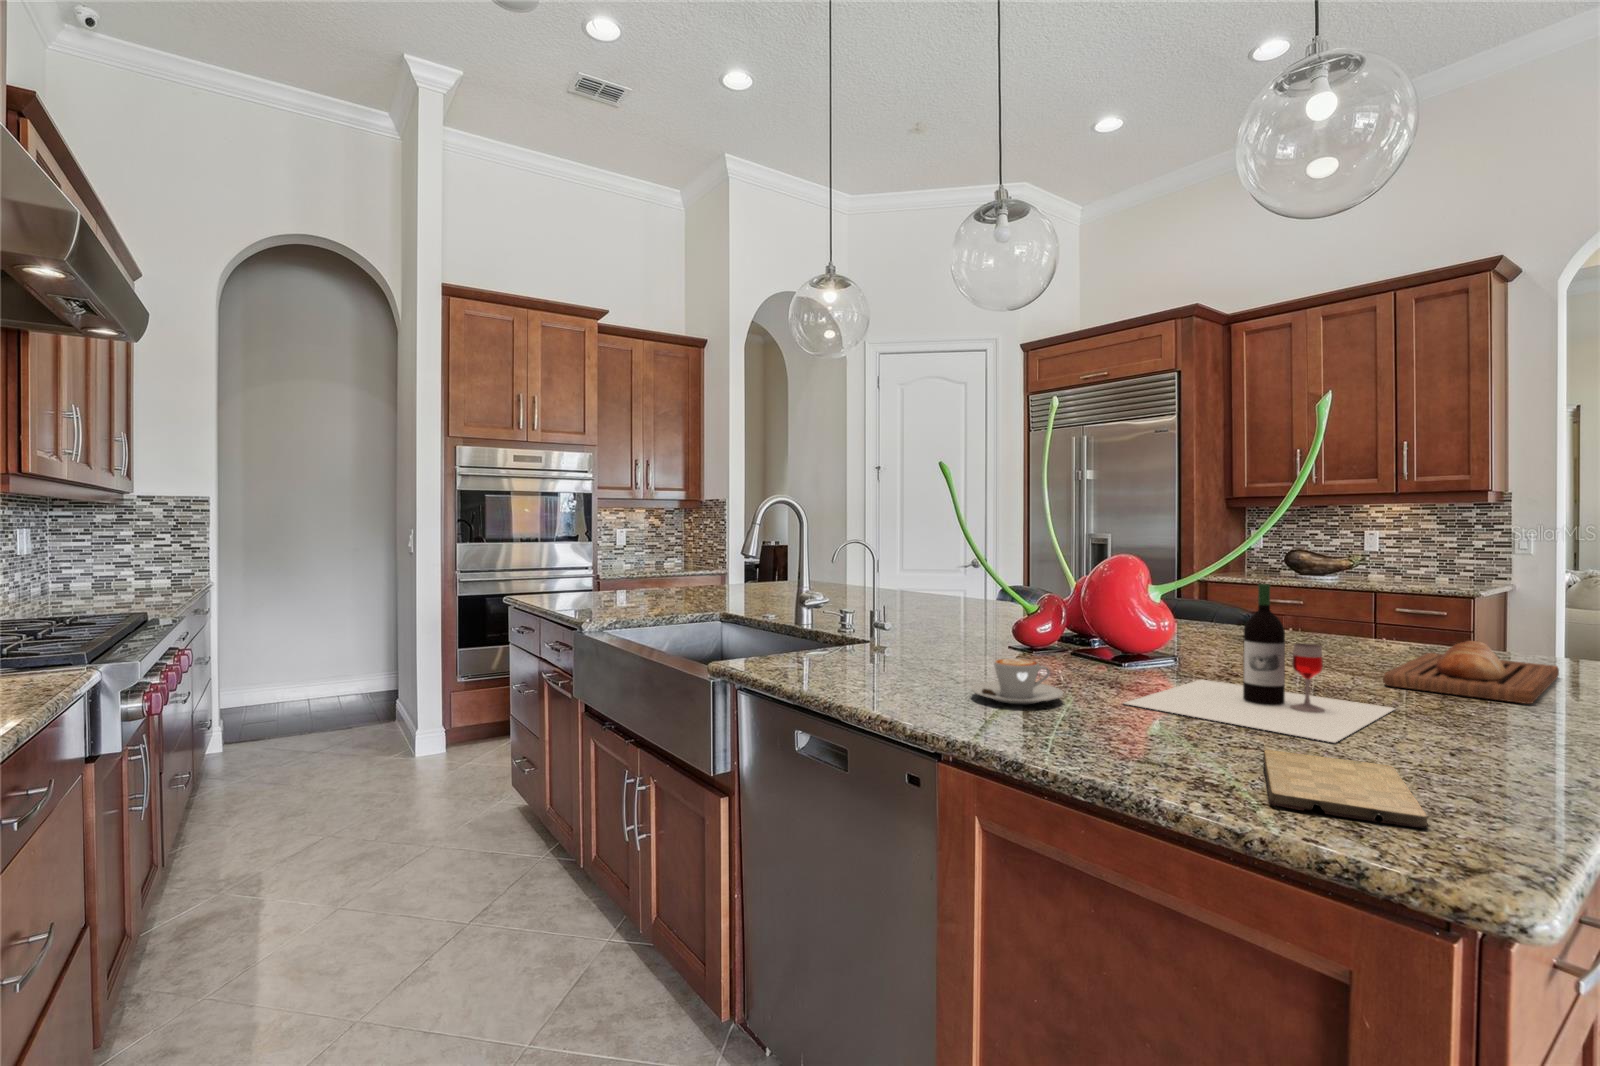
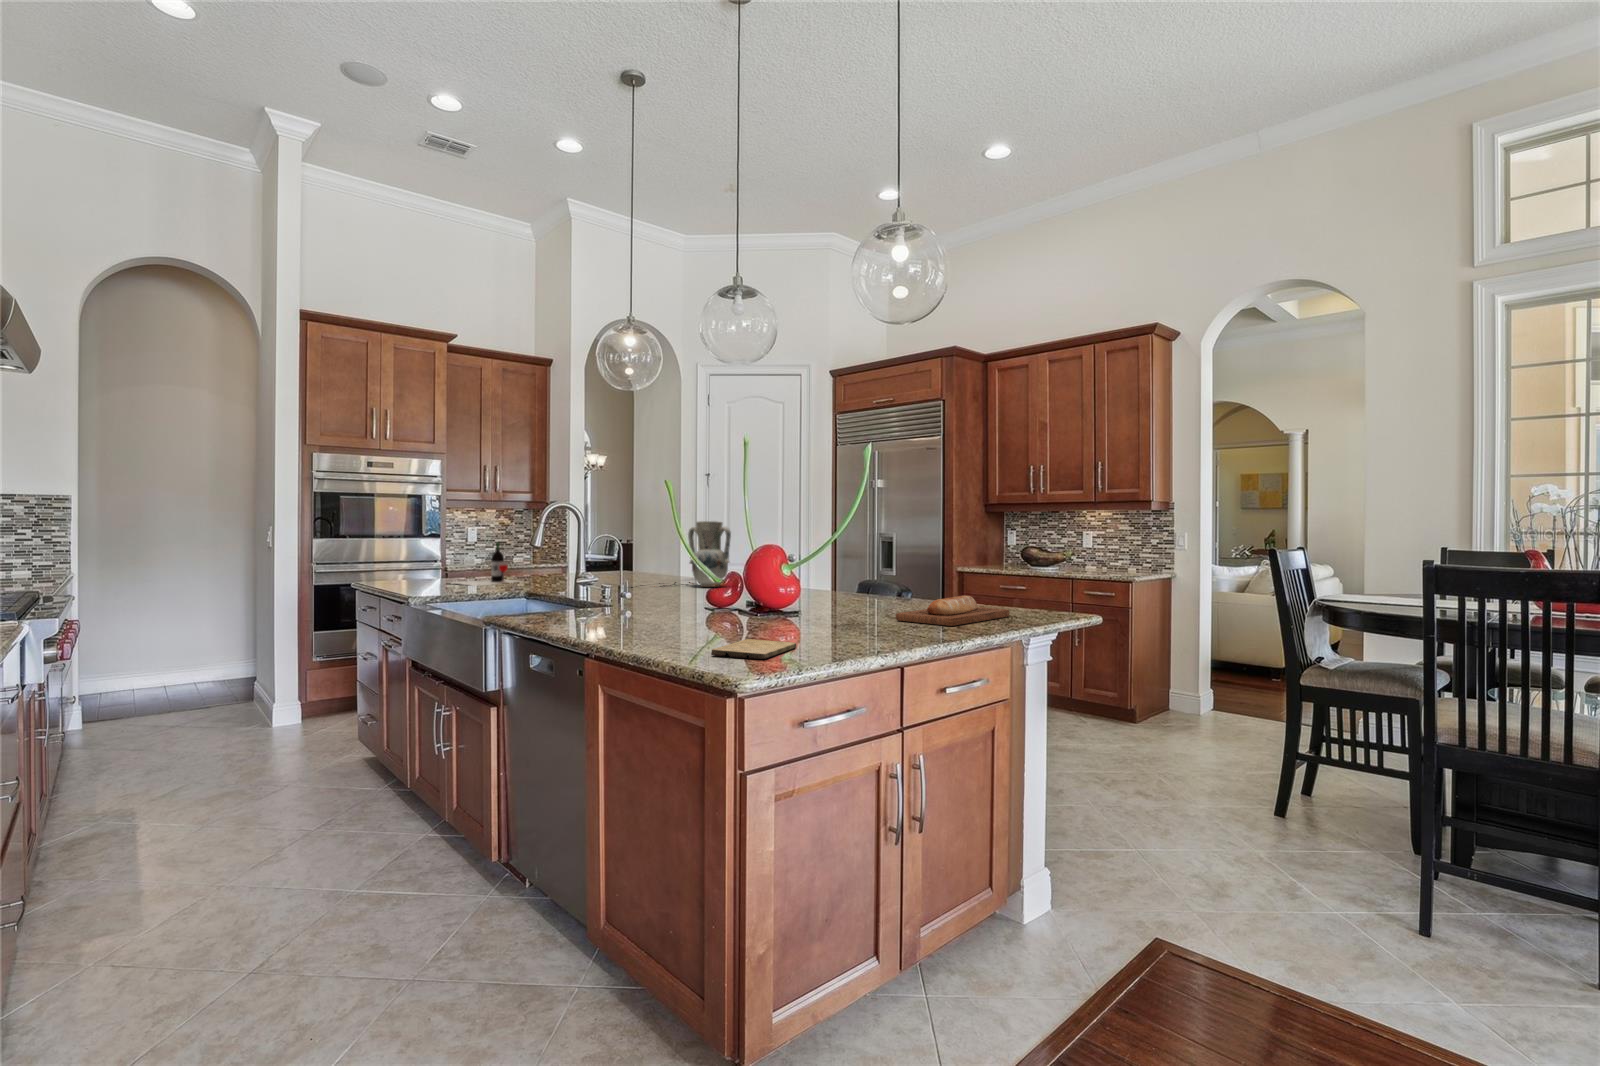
vase: none [916,521,974,607] -> present [688,521,731,587]
wine bottle: present [1125,584,1395,742] -> present [454,542,516,586]
coffee cup: present [971,658,1063,704] -> none [635,604,689,629]

